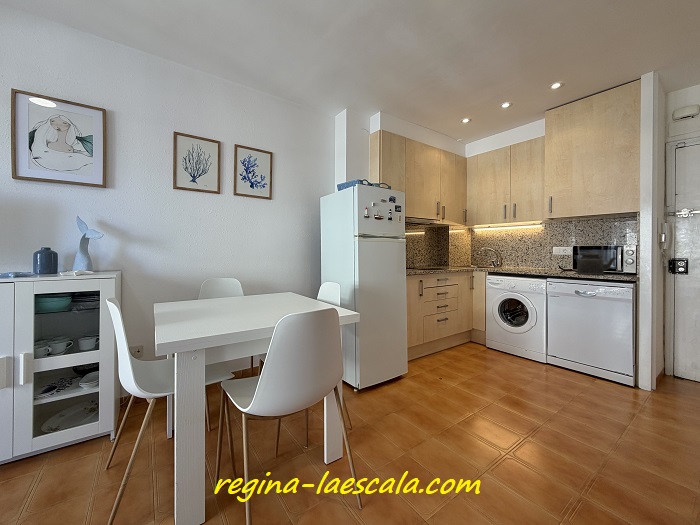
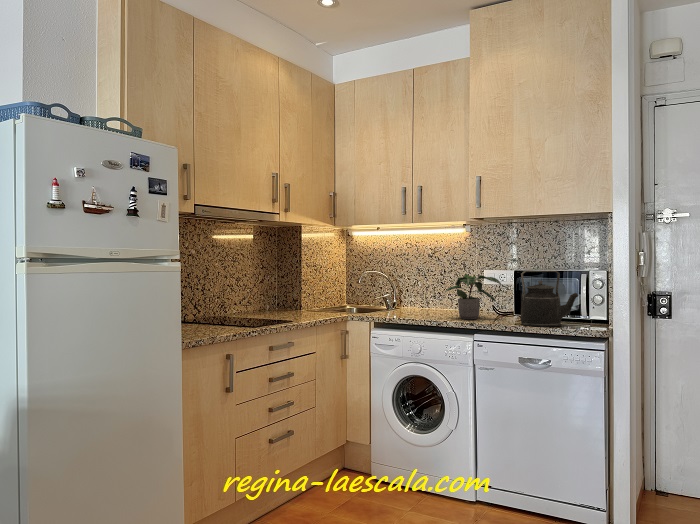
potted plant: none [529,249,565,272] -> present [445,274,501,319]

